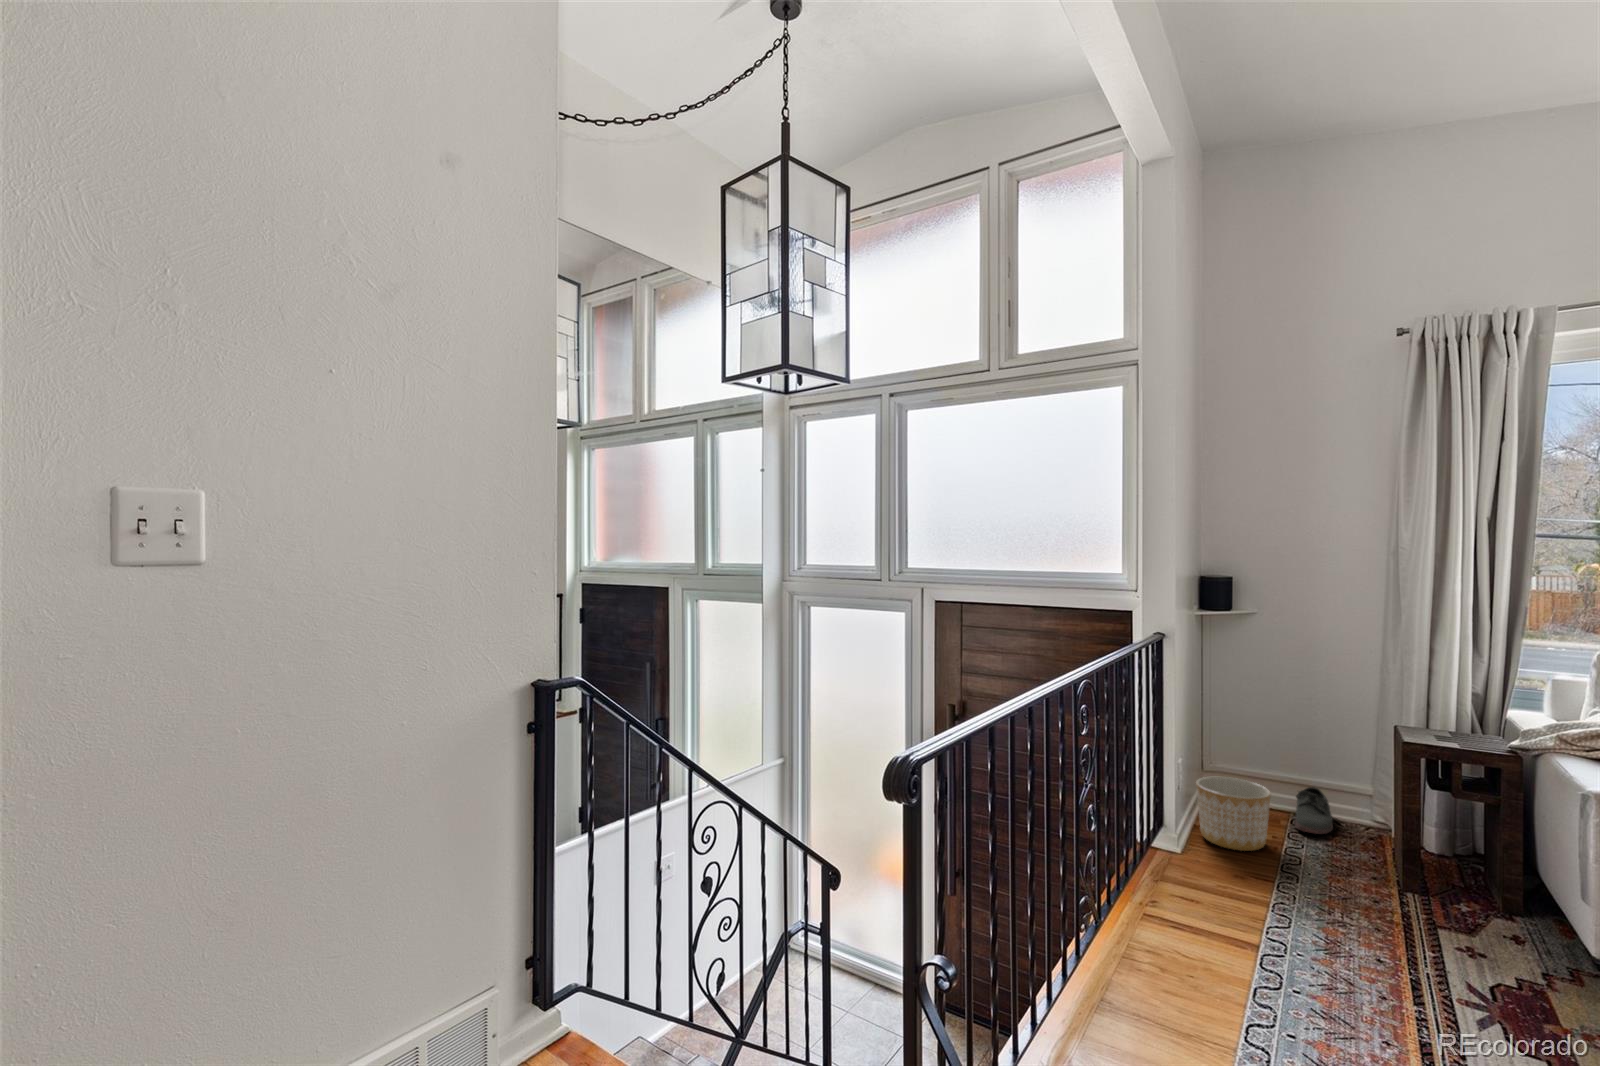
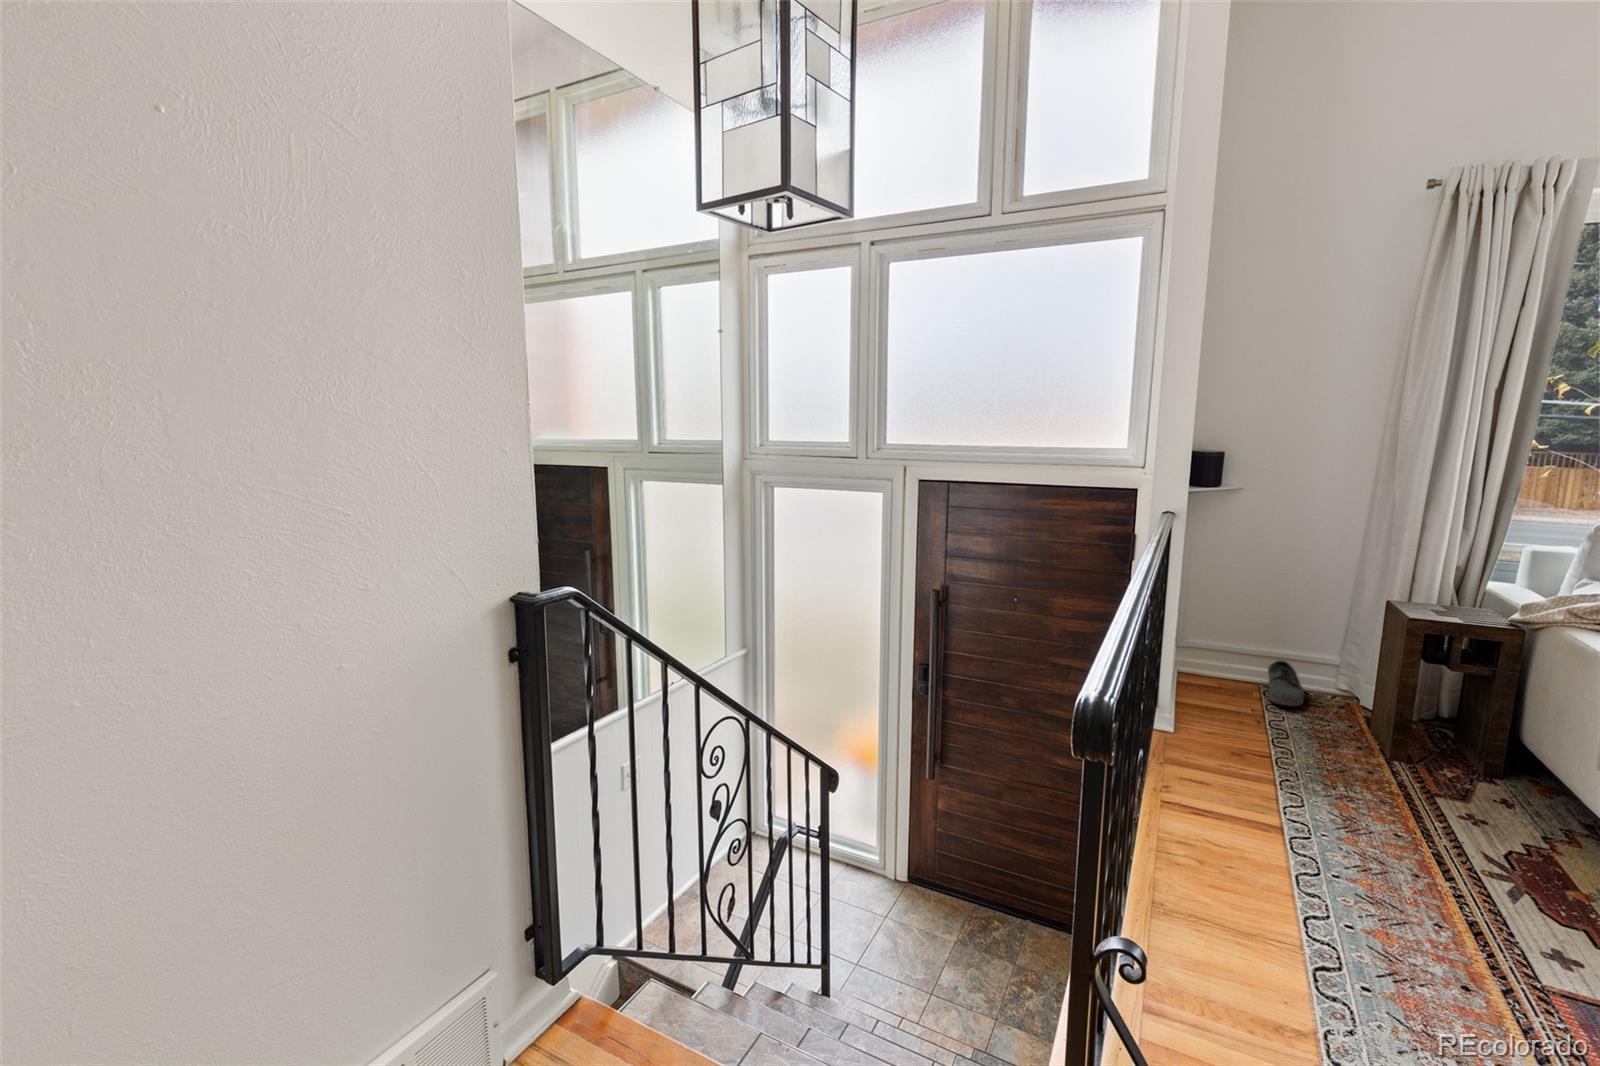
planter: present [1196,777,1271,851] -> none [1185,655,1260,727]

